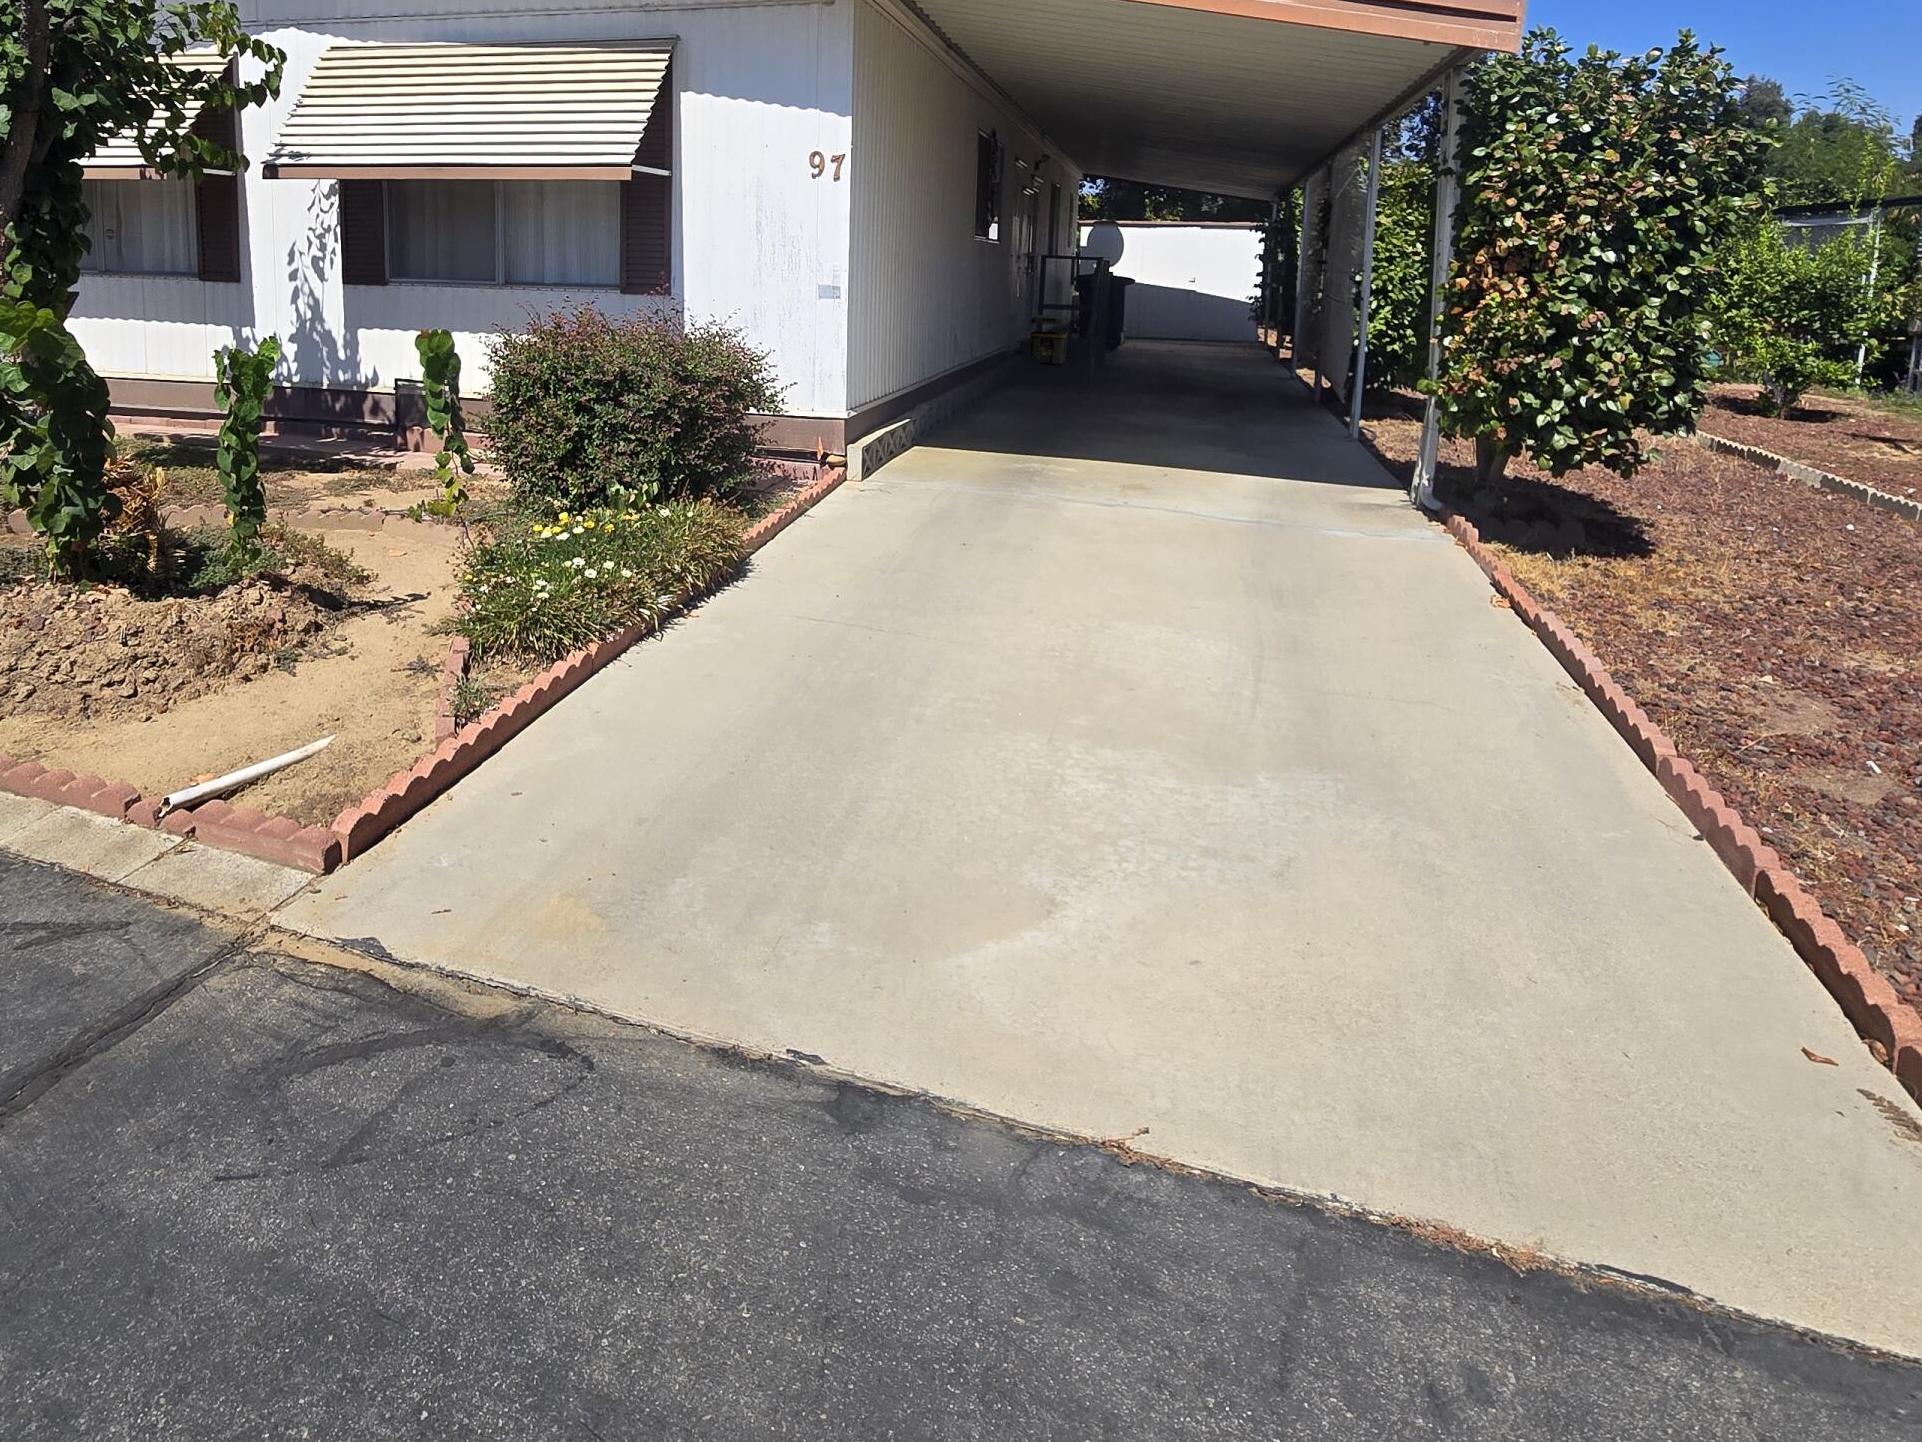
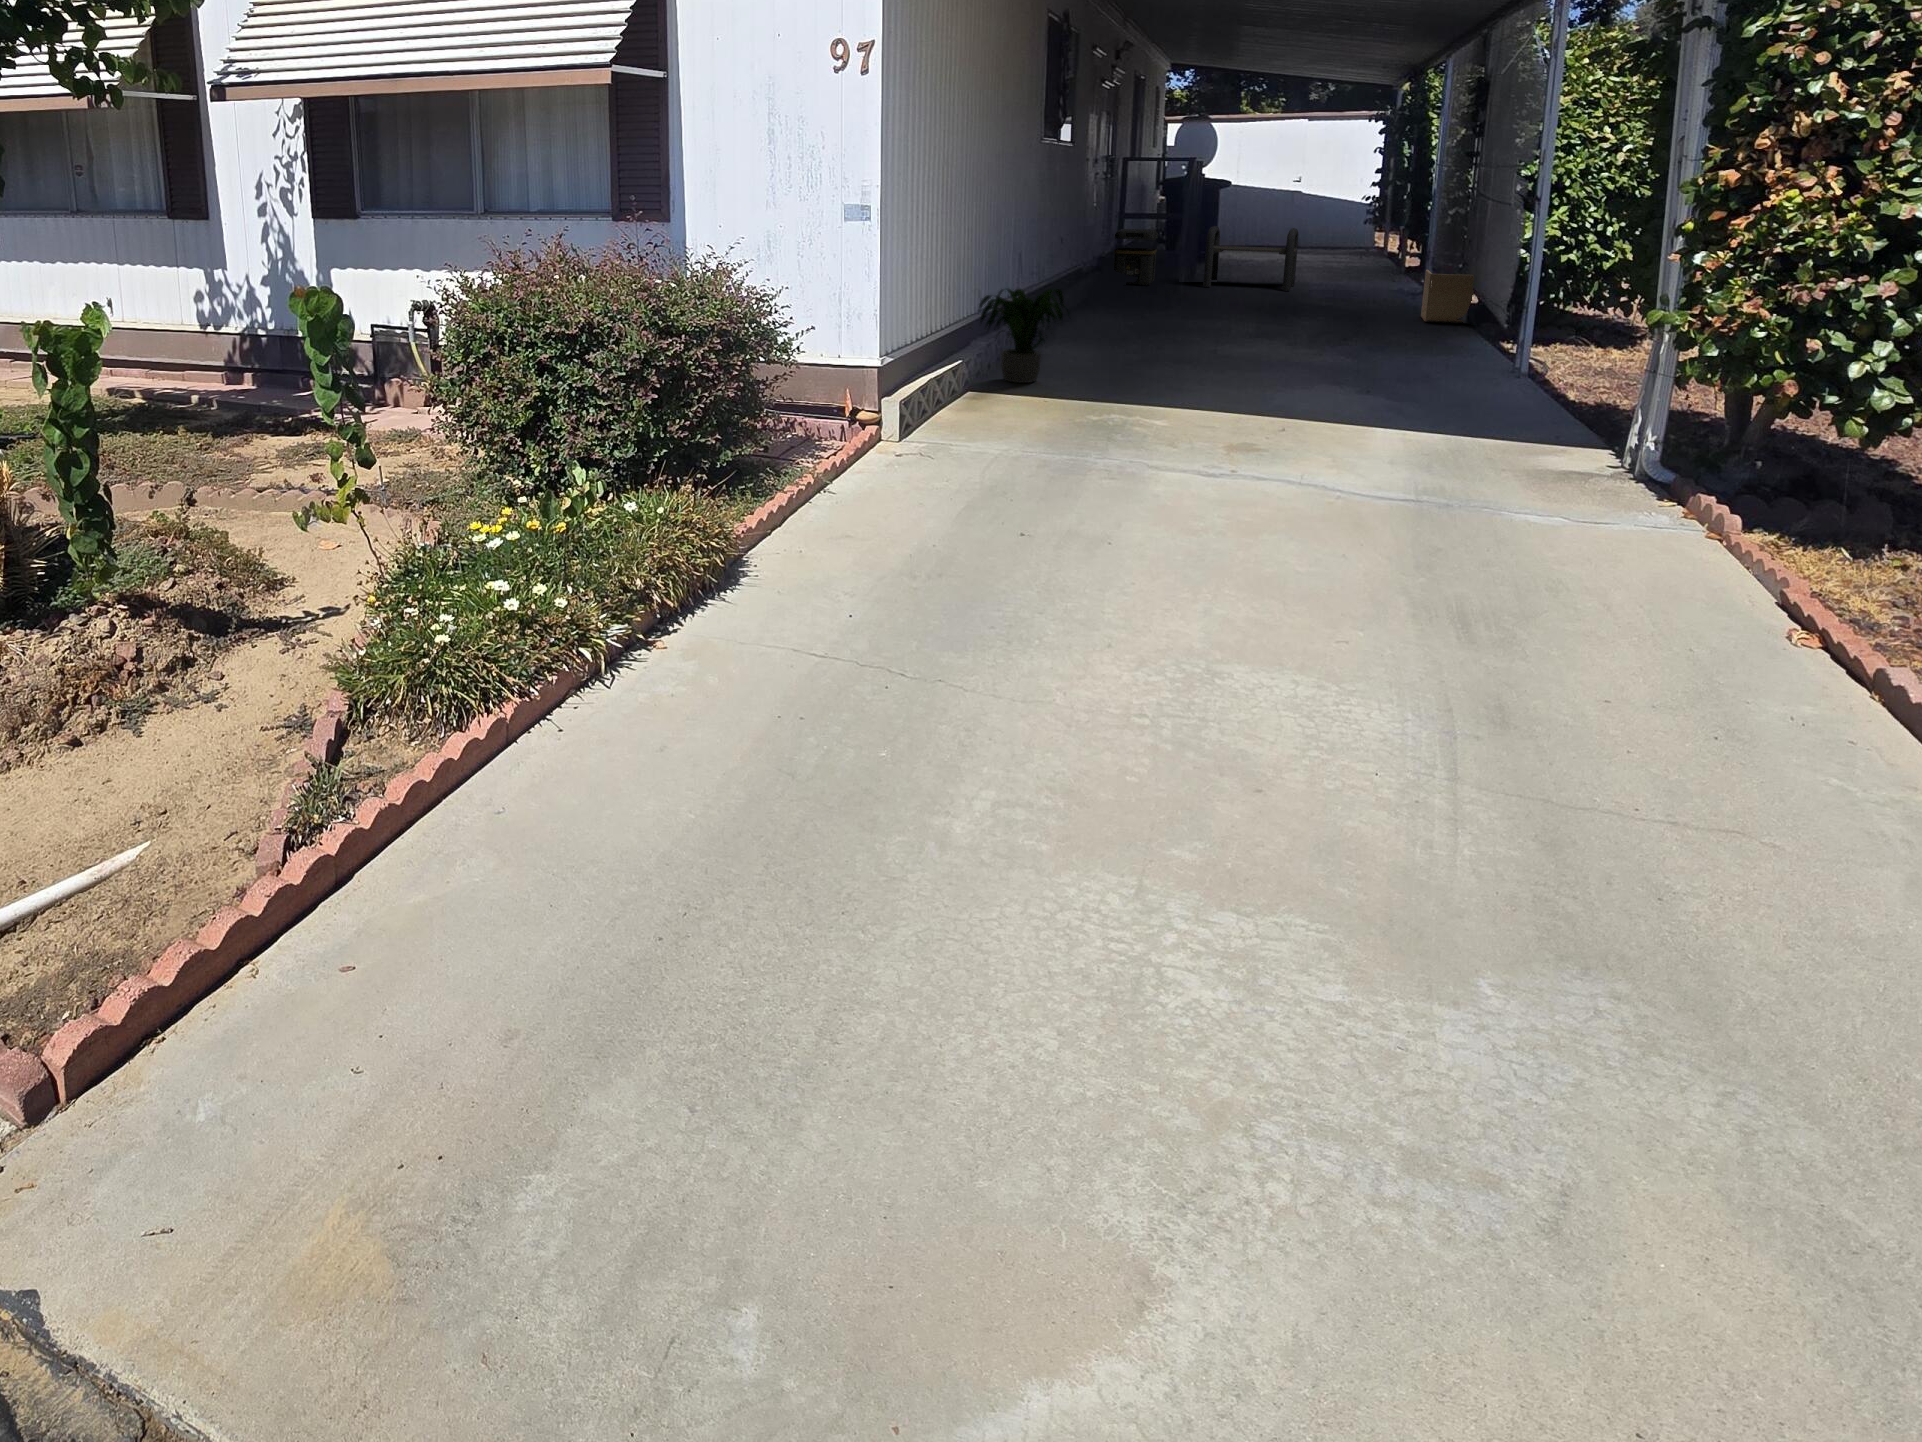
bench: none [1107,314,1186,372] -> present [1203,226,1298,291]
cardboard box: none [1283,355,1334,401] -> present [1421,270,1474,324]
potted plant: none [917,359,993,438] -> present [979,289,1069,383]

